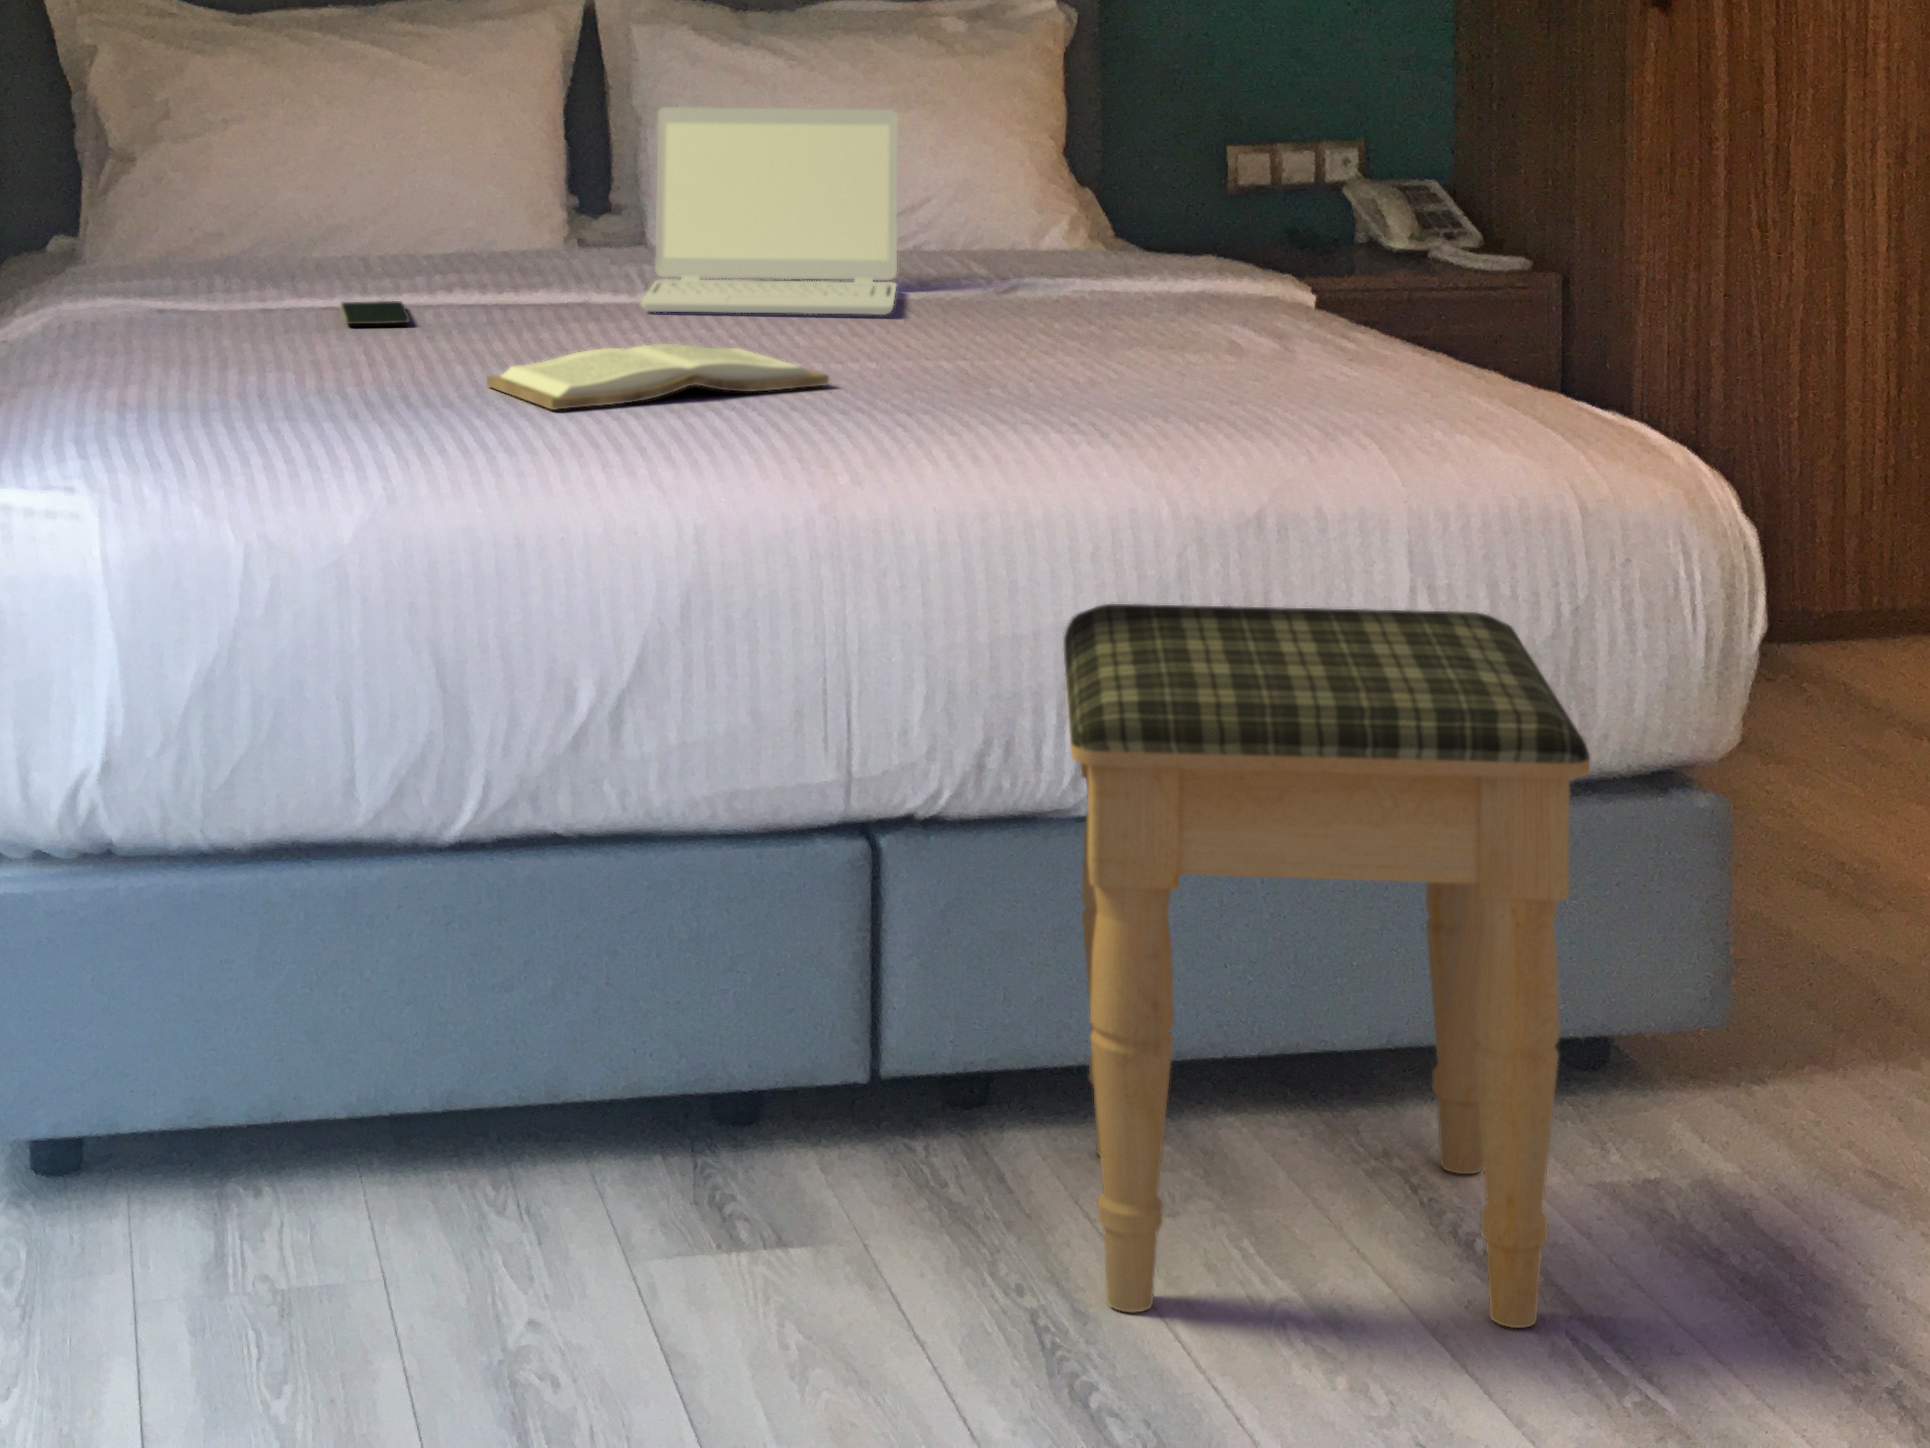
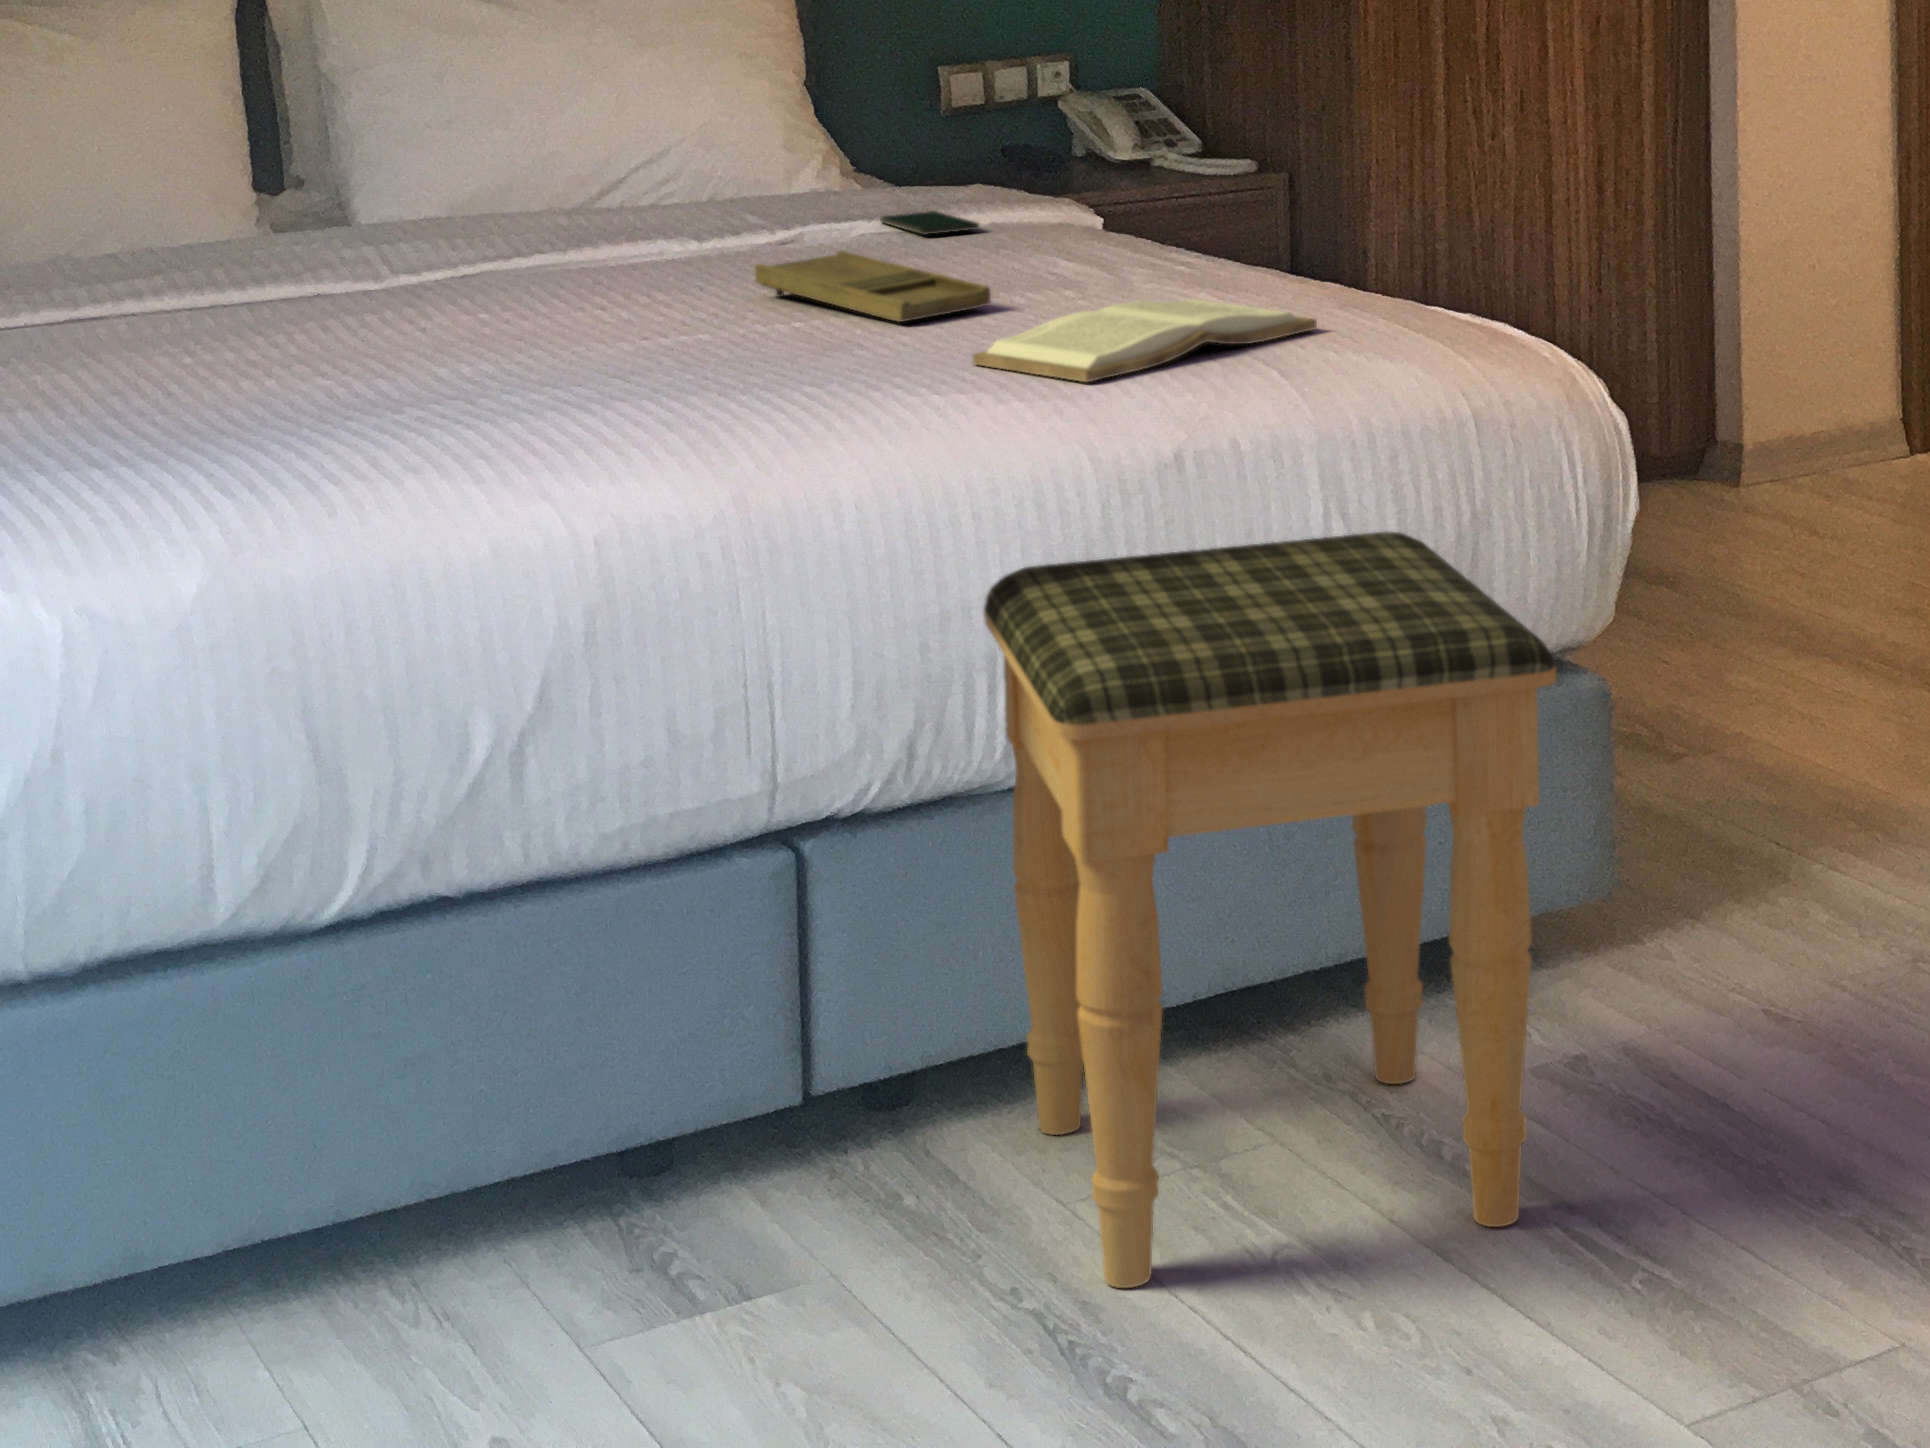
laptop: present [641,107,898,315] -> none [383,58,679,299]
tray: none [951,300,1158,368] -> present [755,251,991,322]
smartphone: present [341,301,409,324] -> present [880,211,979,235]
book: present [487,344,829,409] -> present [972,299,1317,382]

